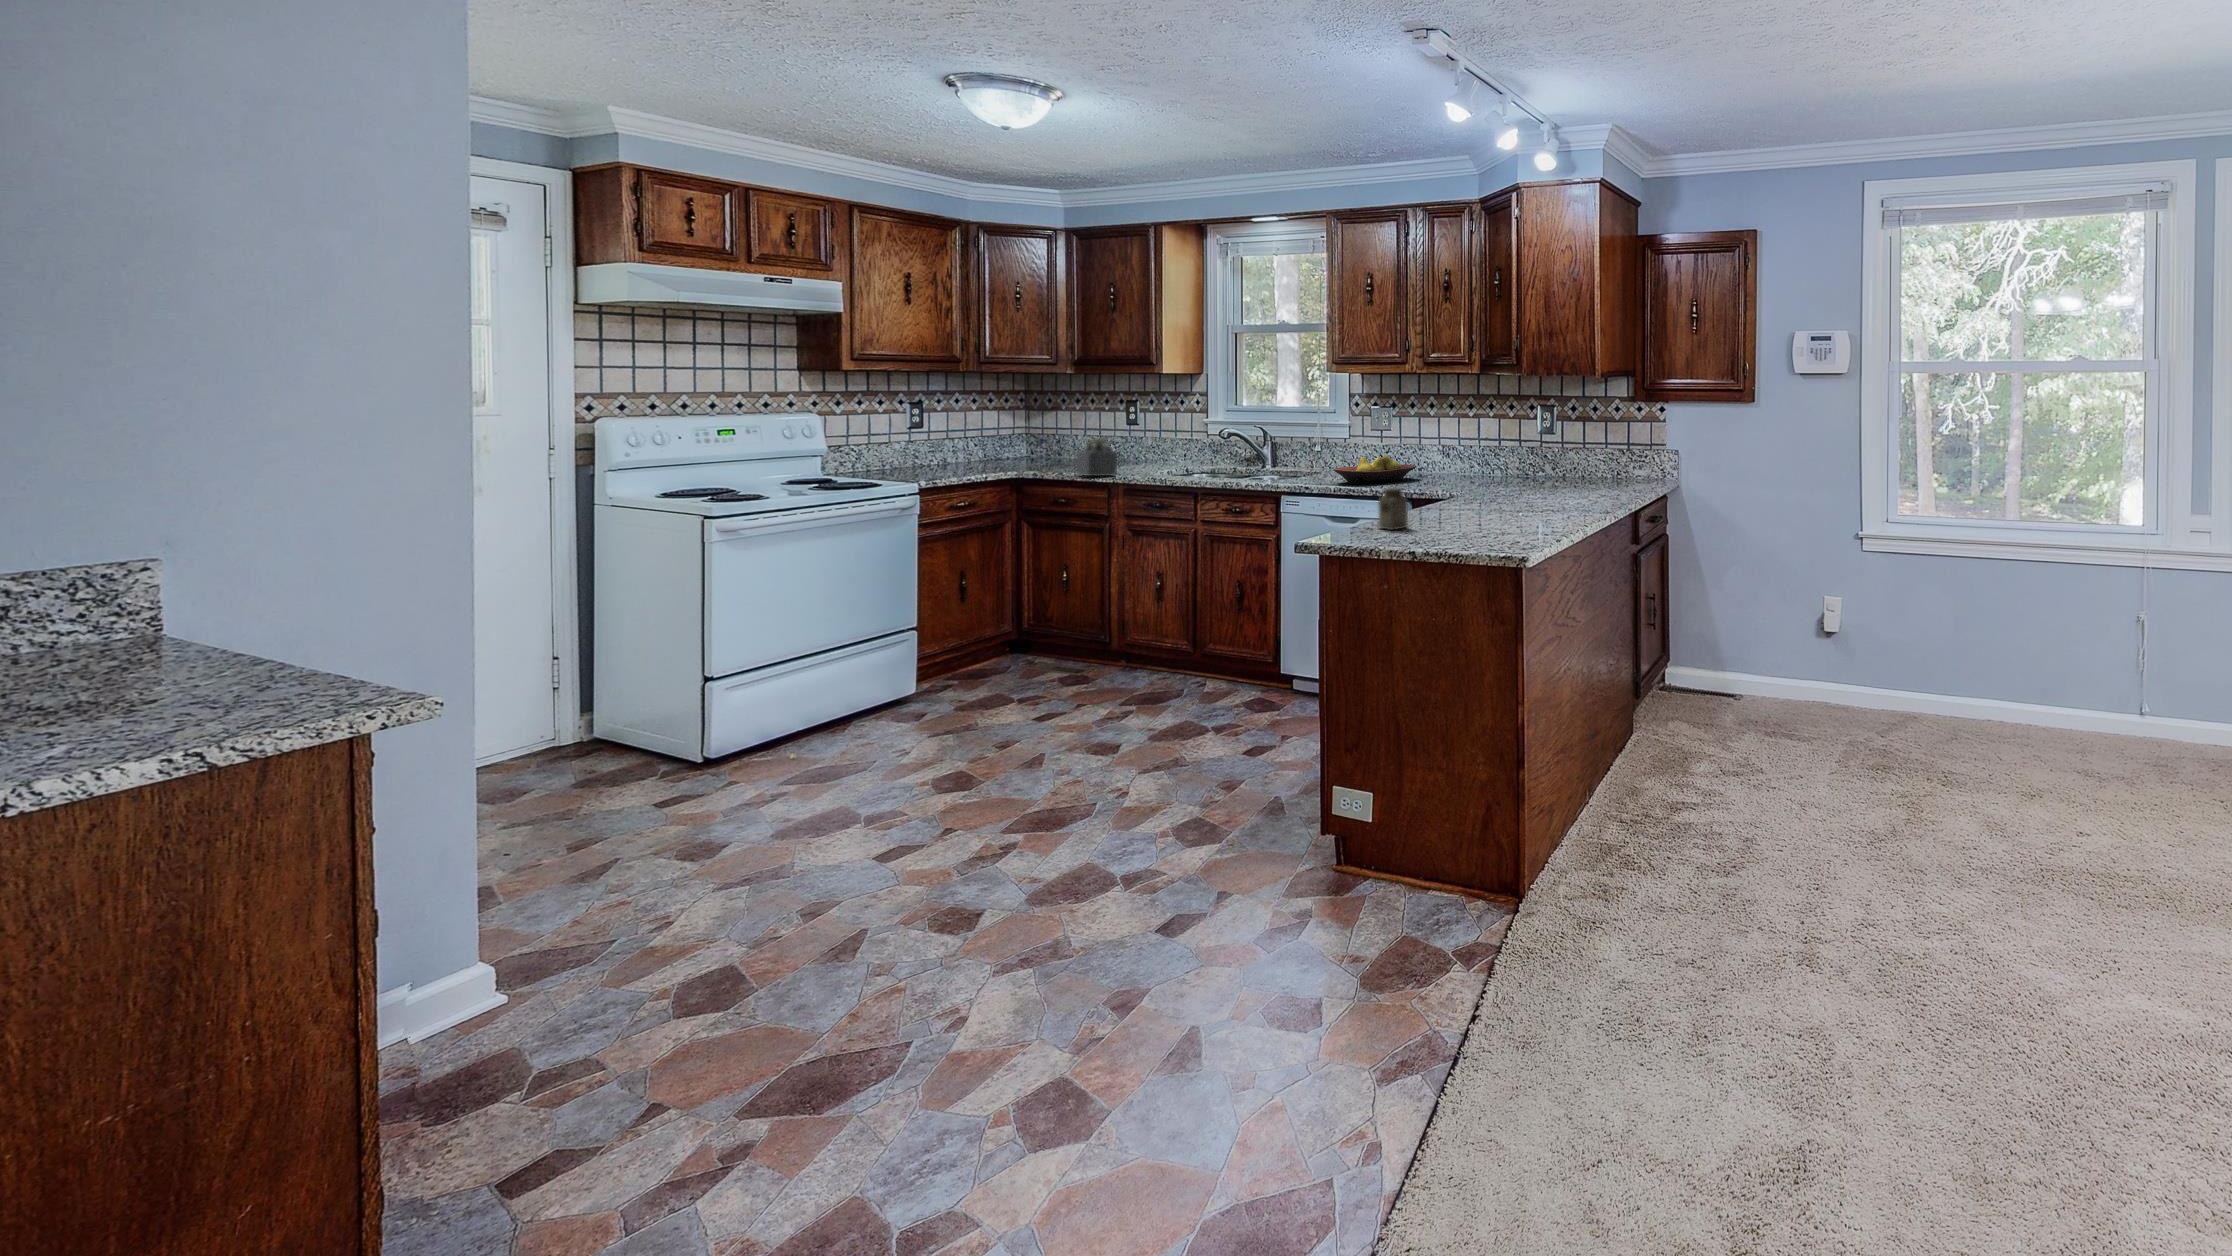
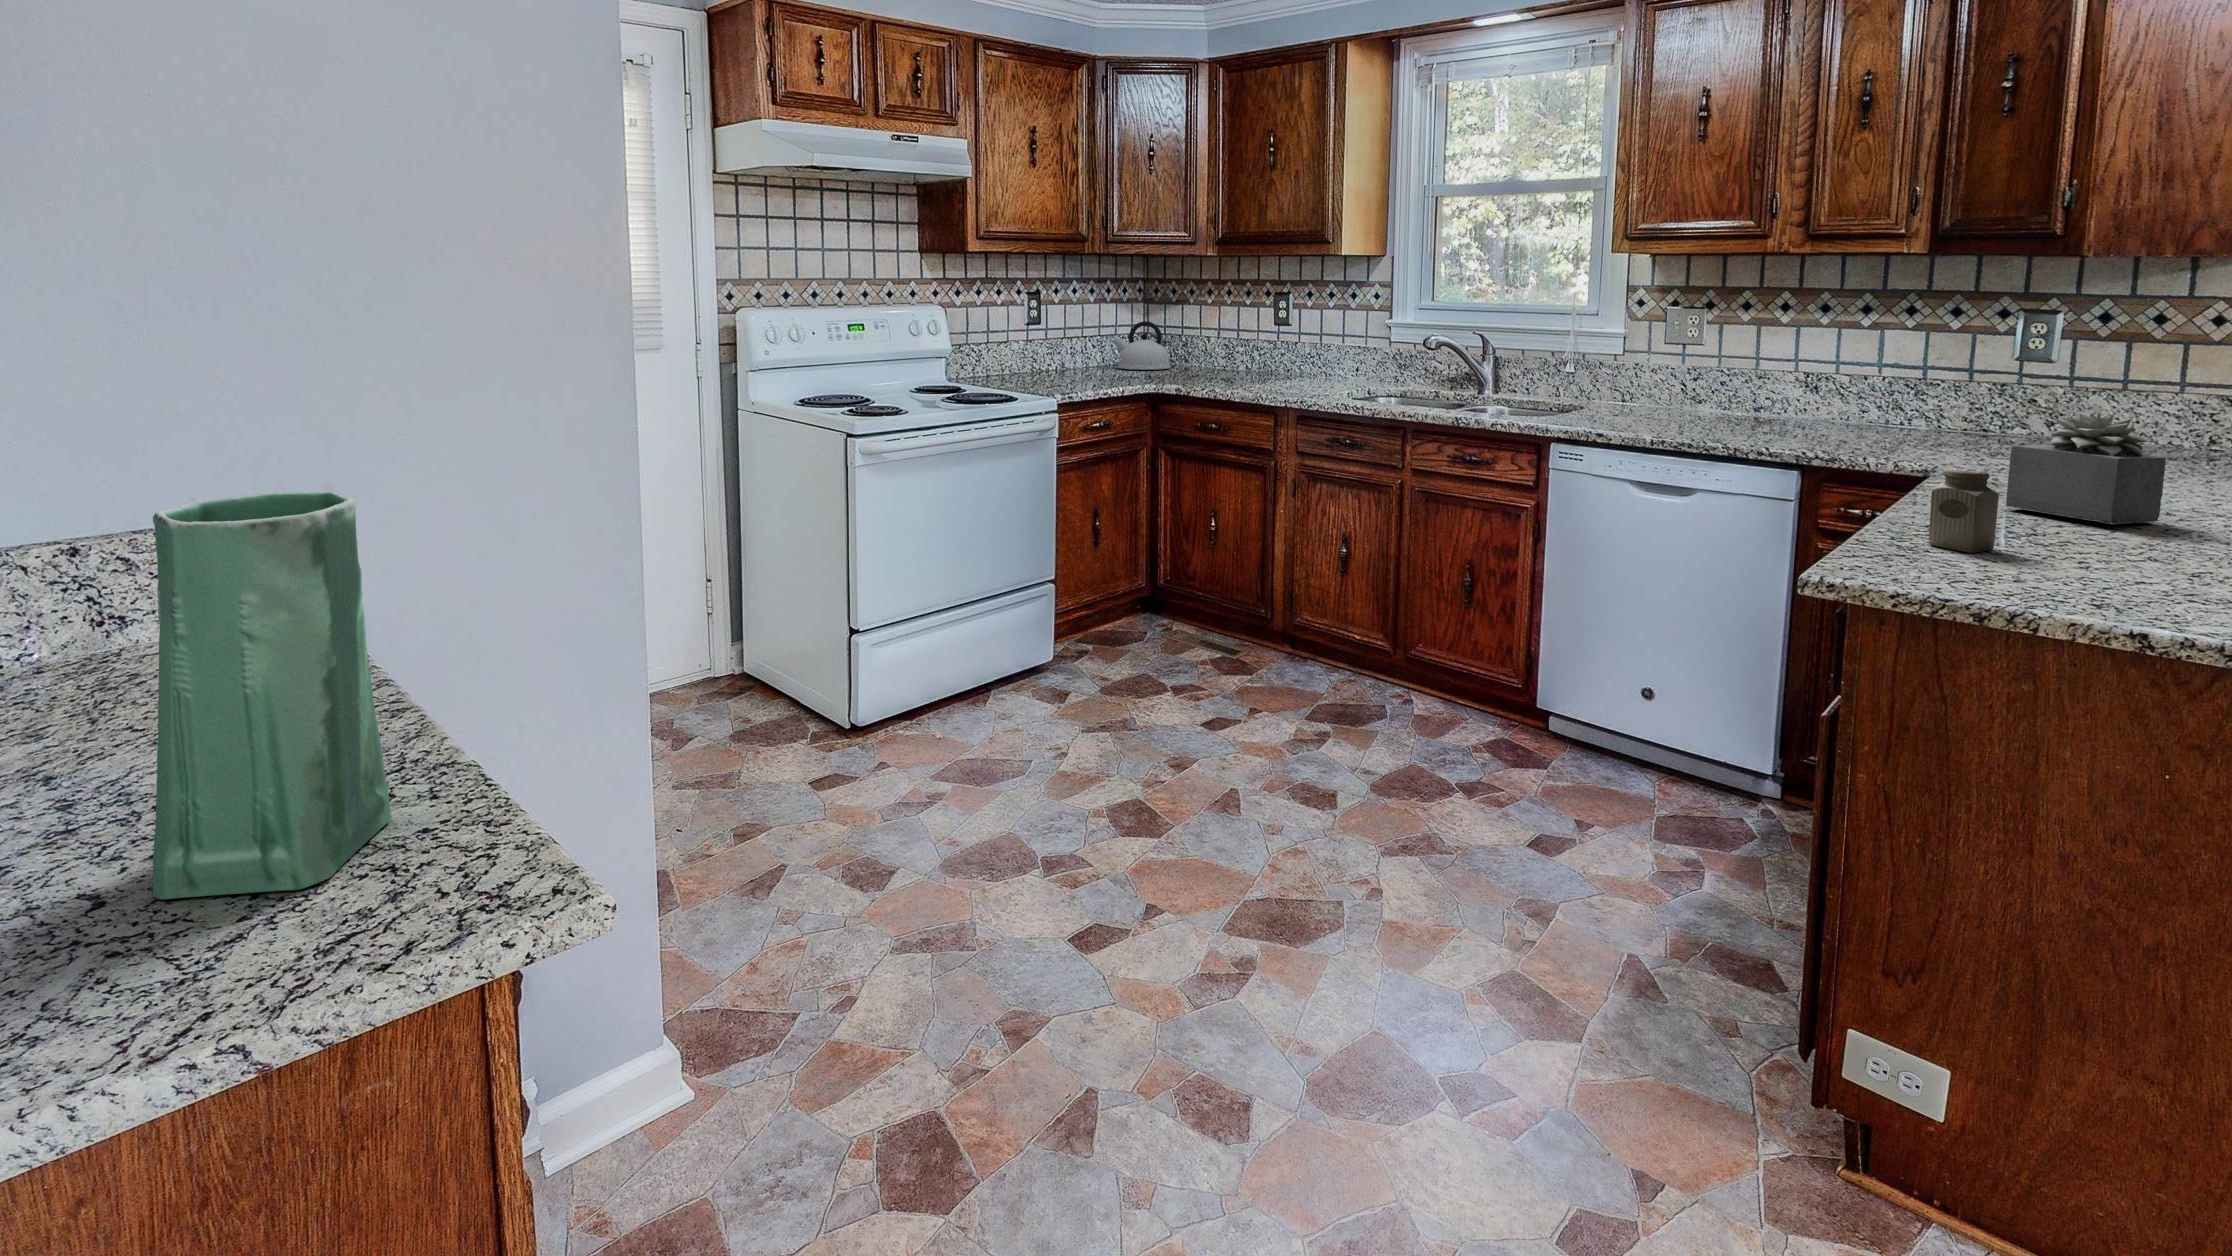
kettle: none [995,424,1047,462] -> present [1113,321,1171,370]
succulent plant: present [1077,438,1117,476] -> present [2006,412,2166,524]
fruit bowl: present [1333,456,1416,484] -> none [1634,386,1768,430]
vase: none [107,511,274,721] -> present [153,491,392,899]

